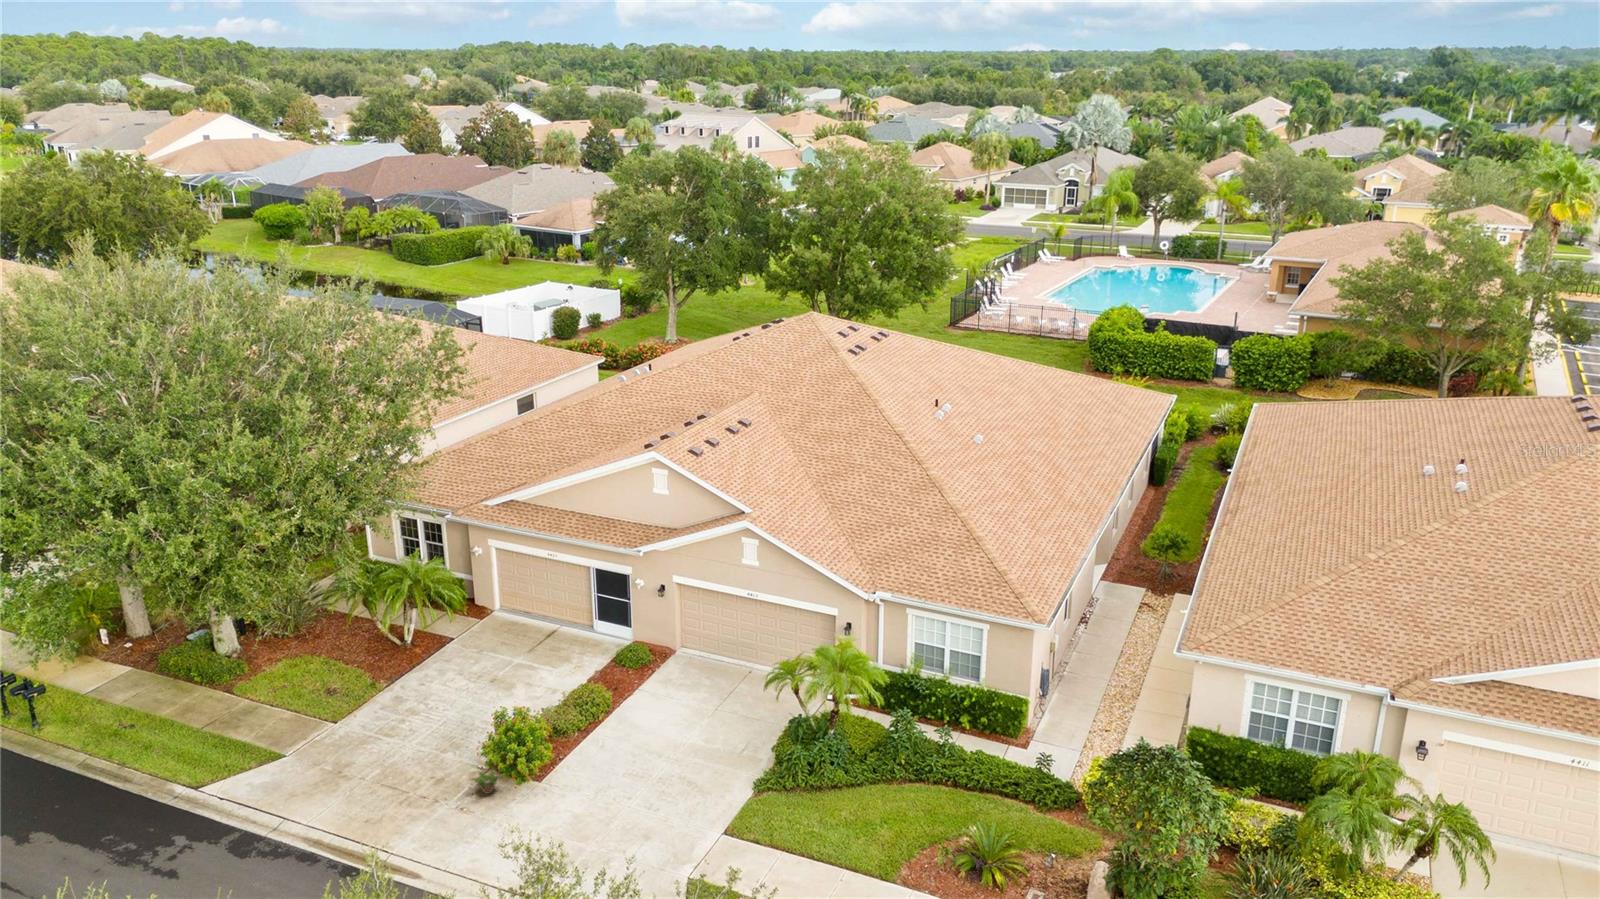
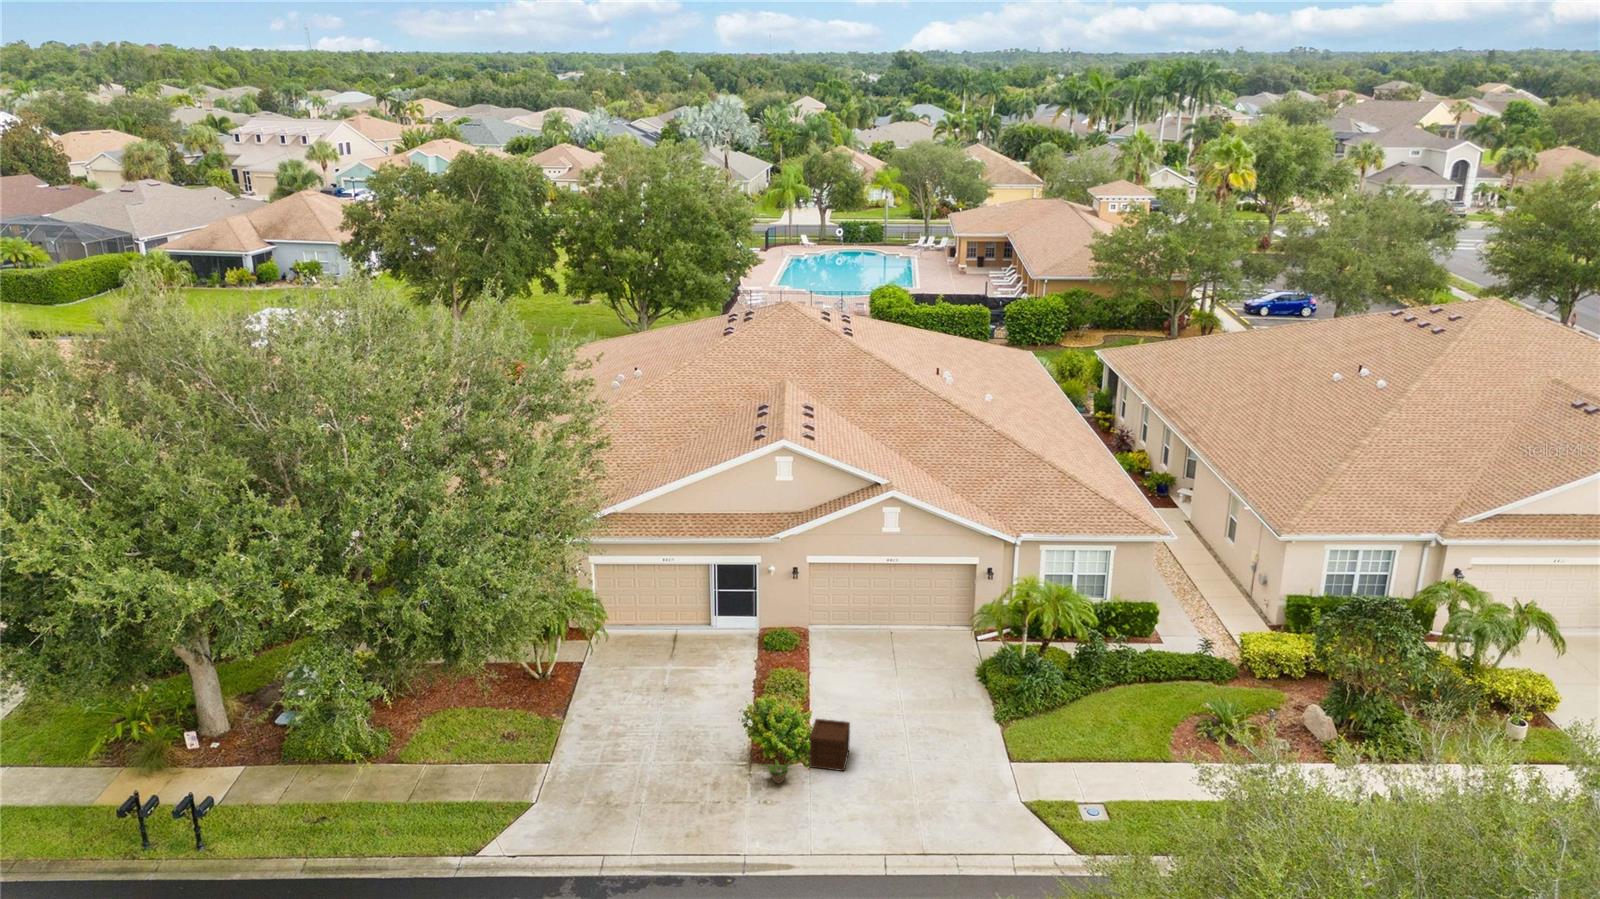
wooden crate: none [525,740,578,798] -> present [809,719,850,771]

